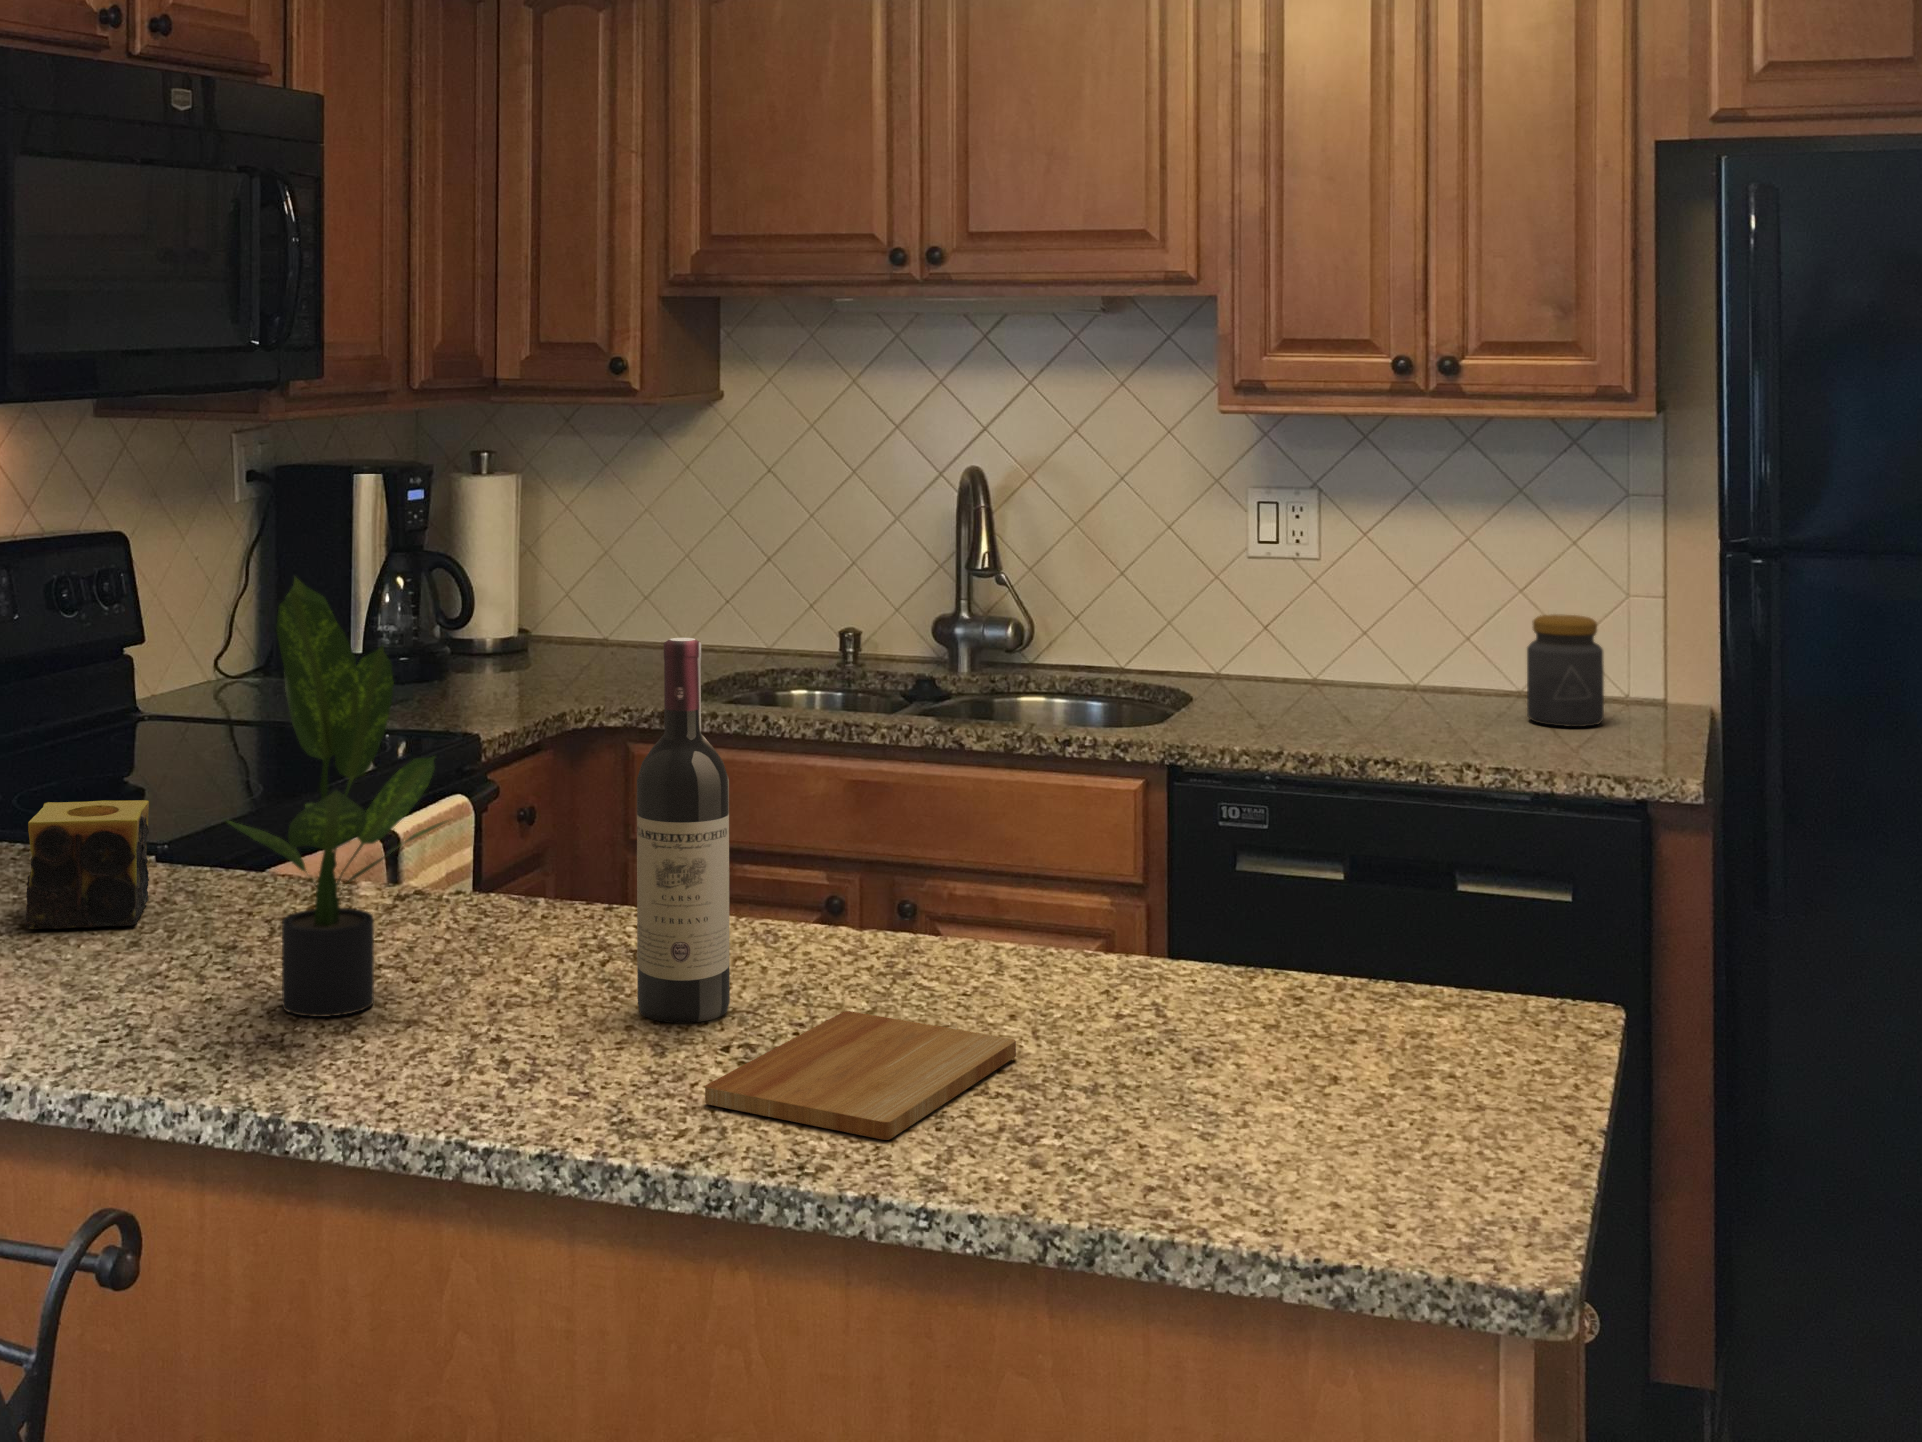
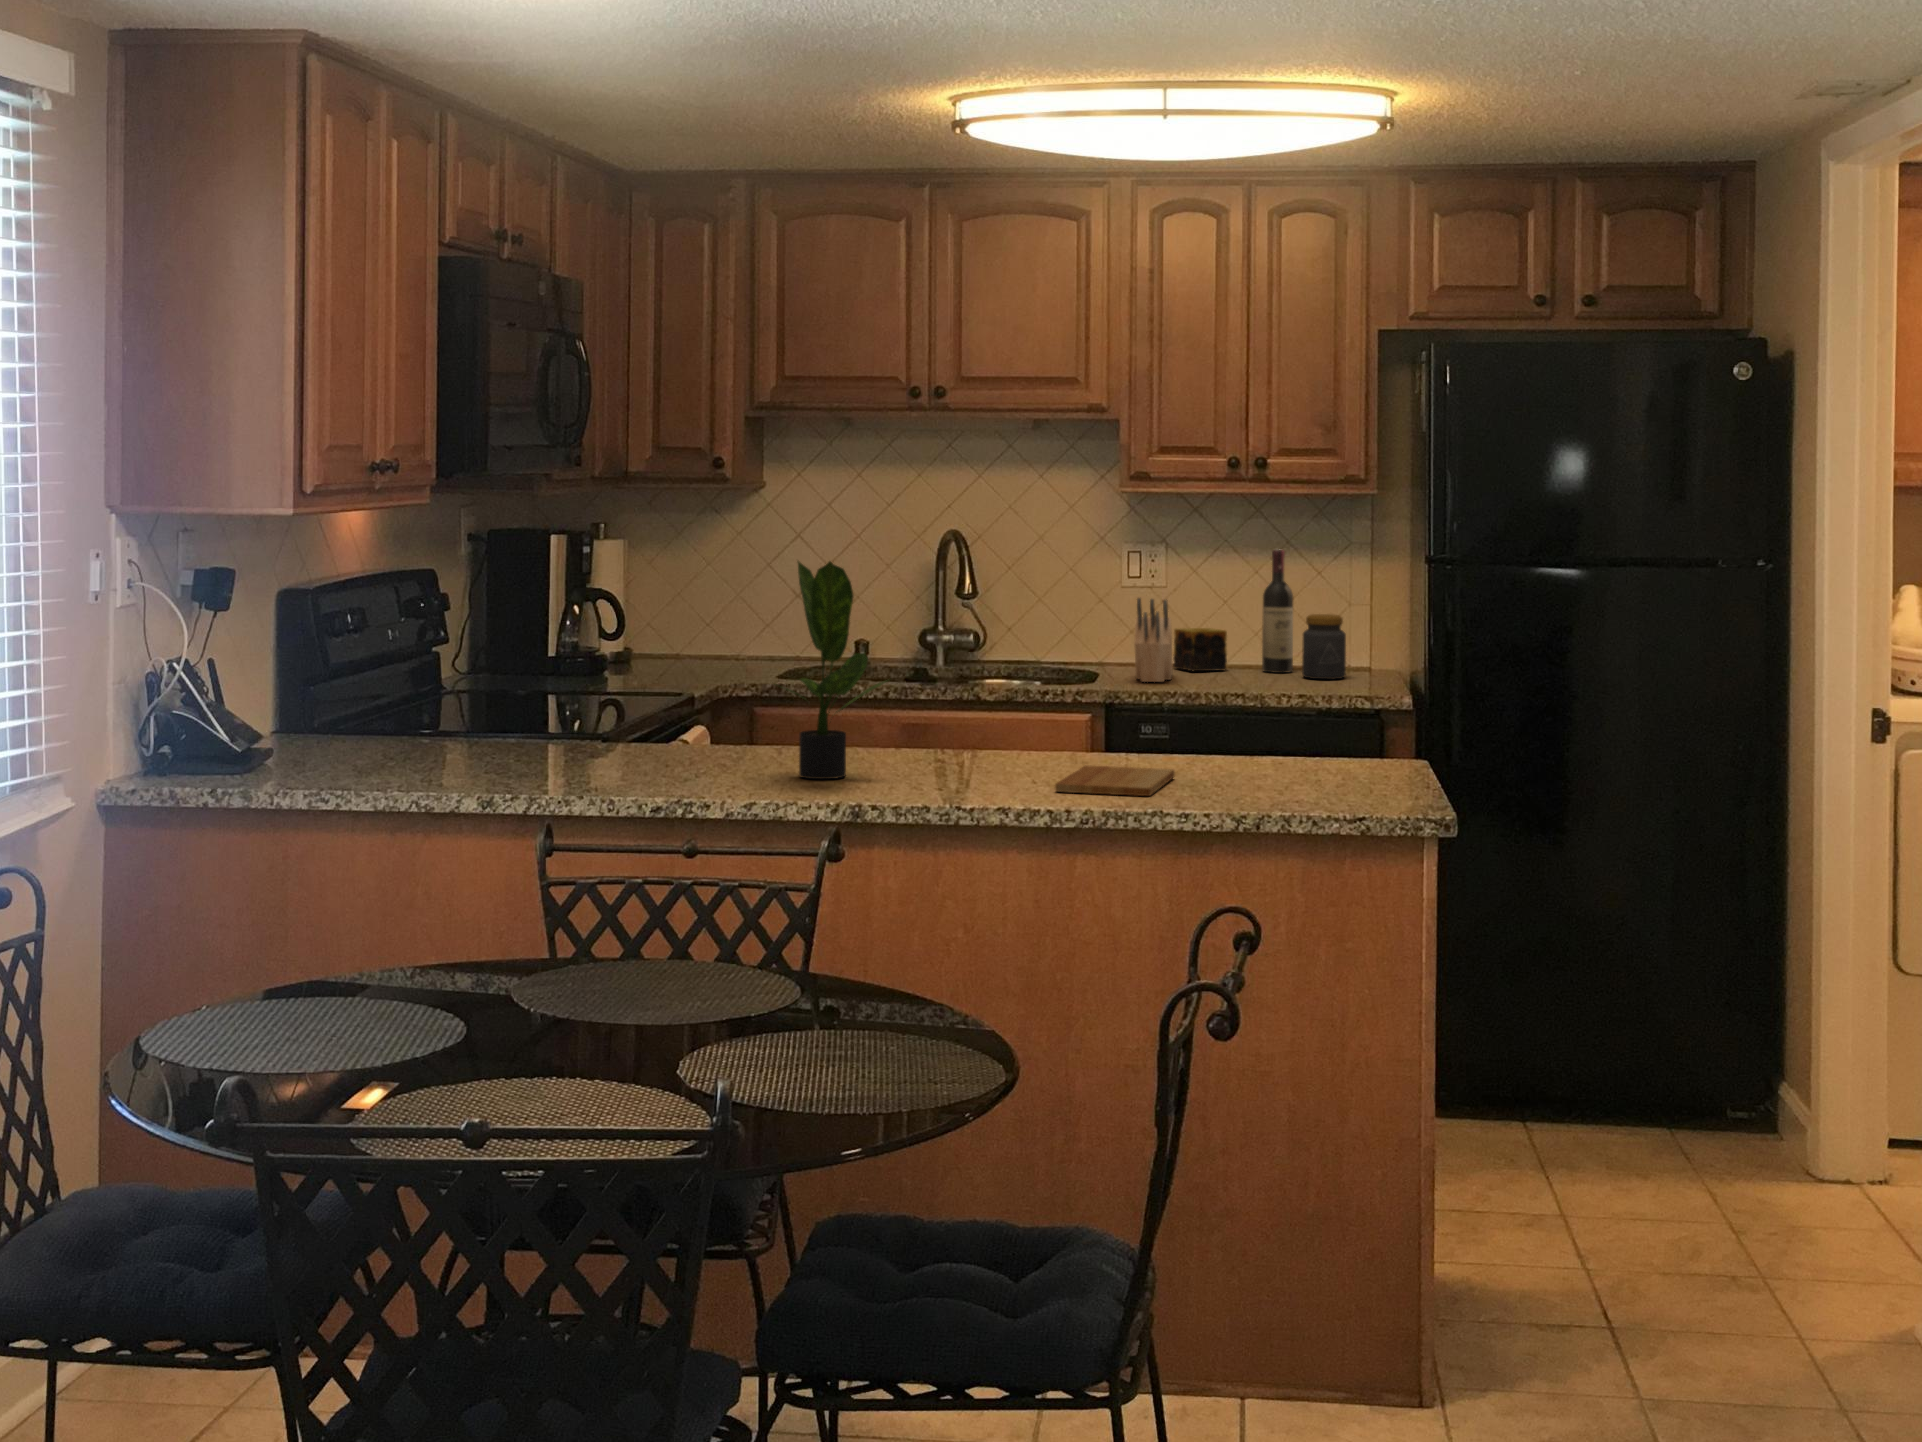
knife block: none [1230,586,1311,723] -> present [1134,598,1173,682]
wine bottle: present [637,638,730,1023] -> present [1262,549,1293,673]
candle: present [25,800,149,929] -> present [1173,628,1227,671]

